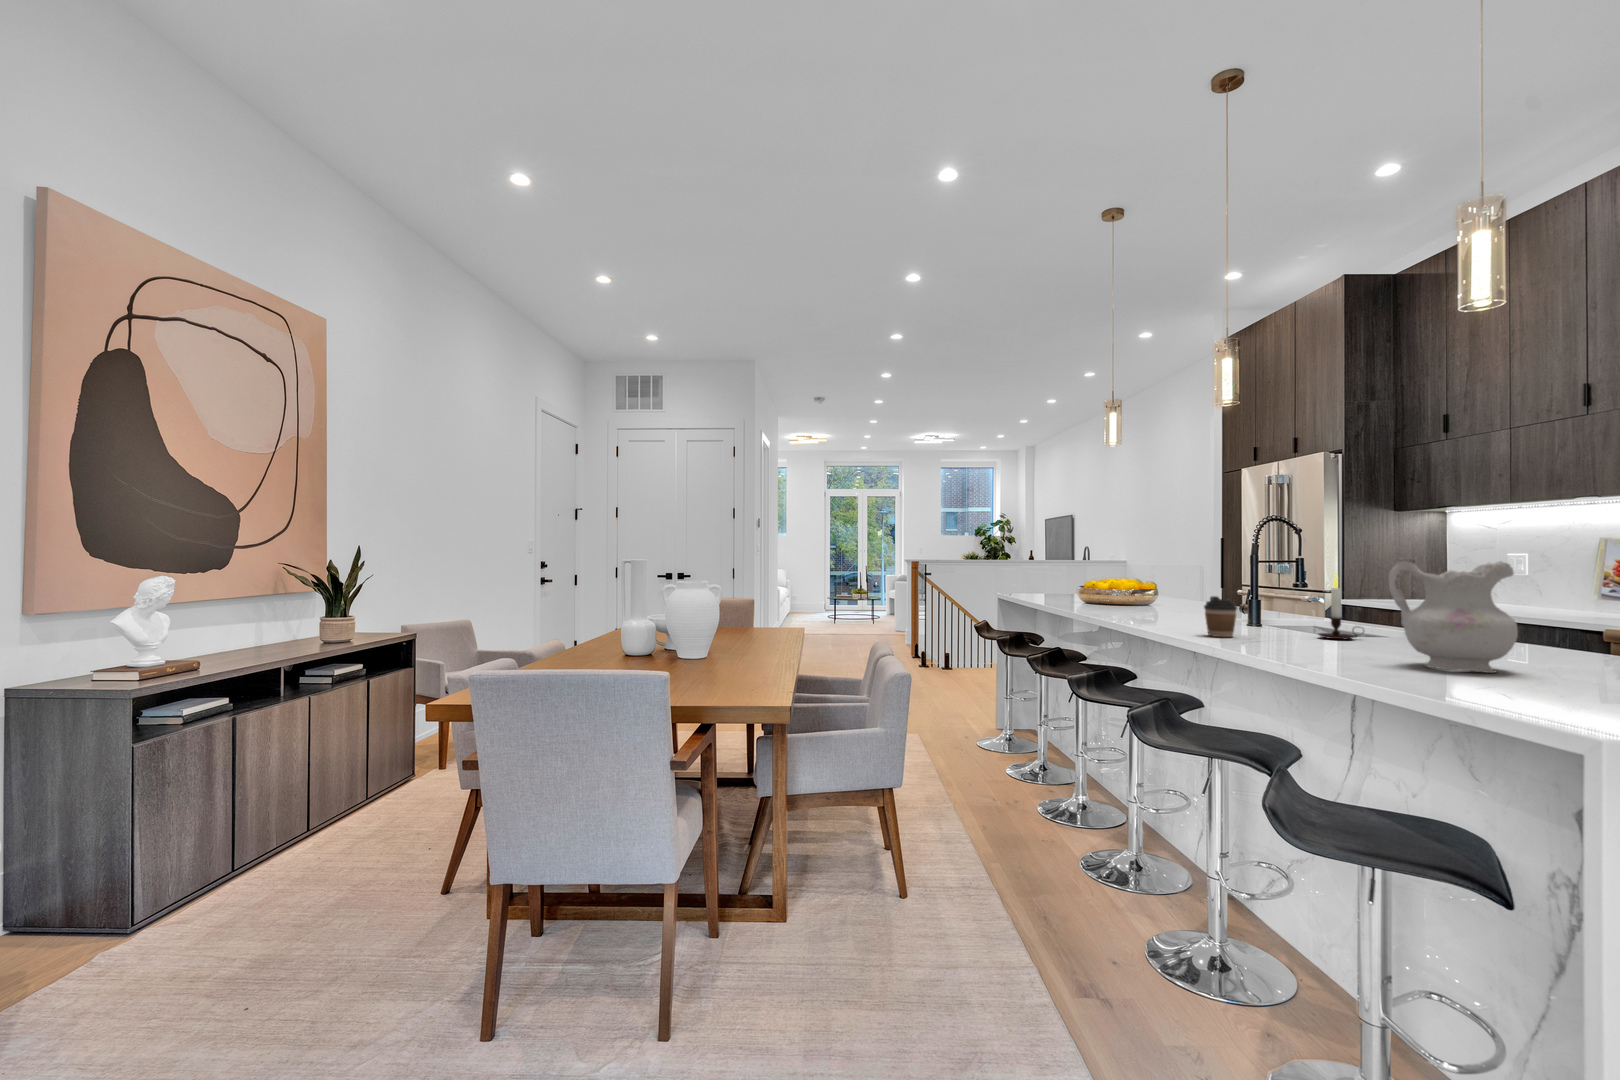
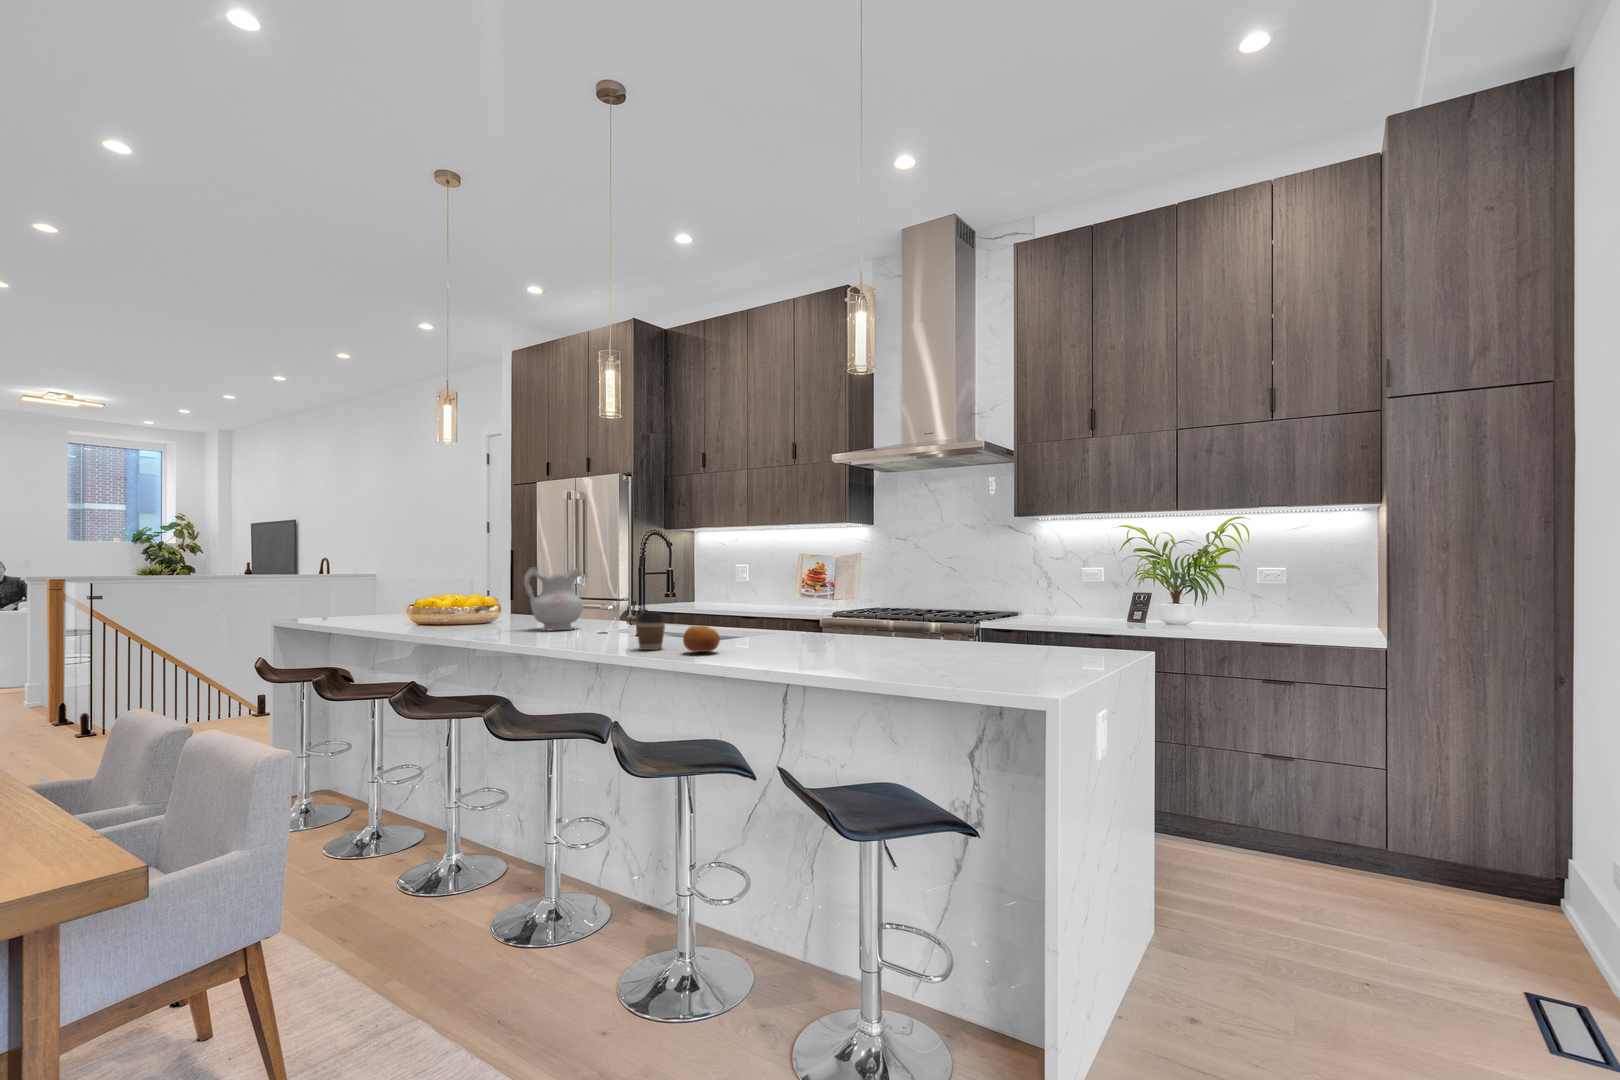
ceramic pitcher: present [1389,558,1518,673] -> present [524,567,583,631]
candle: present [1319,573,1359,639] -> none [718,581,750,641]
fruit: none [1240,616,1284,644] -> present [683,626,720,652]

